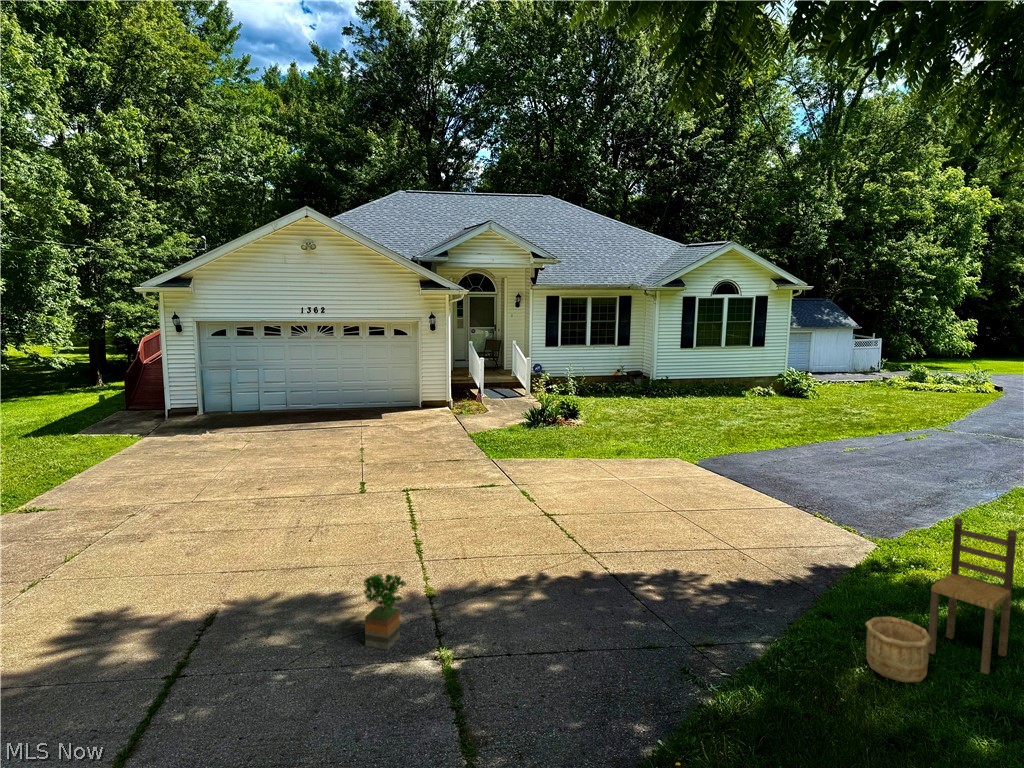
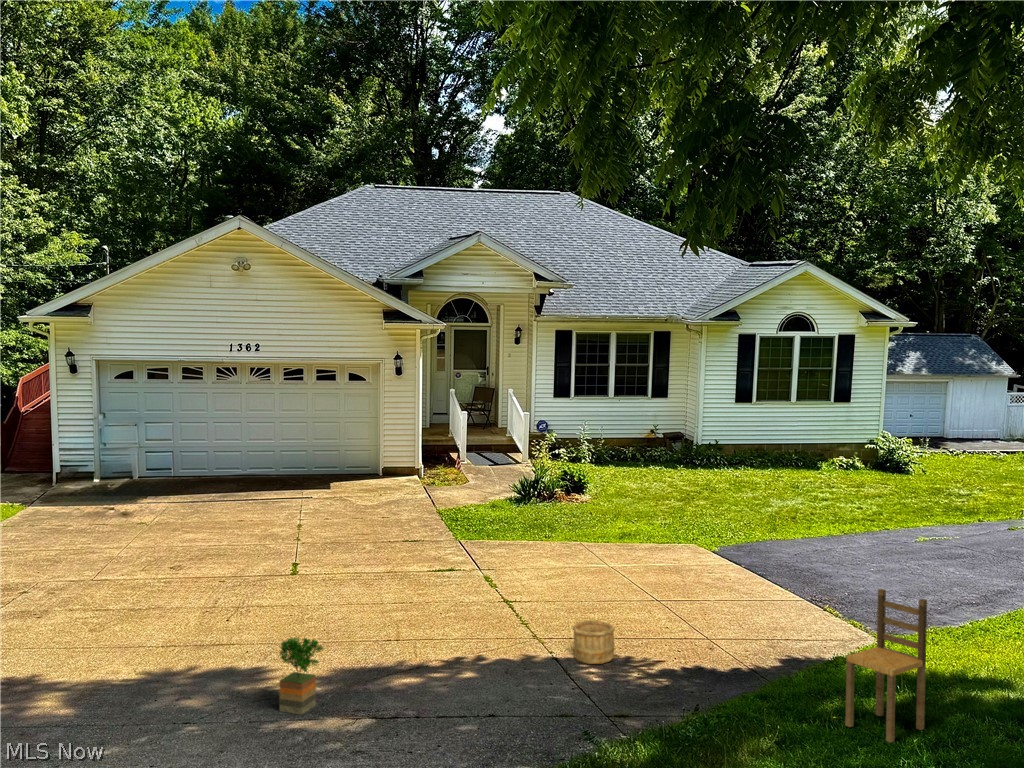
wooden bucket: present [866,617,931,682] -> present [572,621,615,664]

